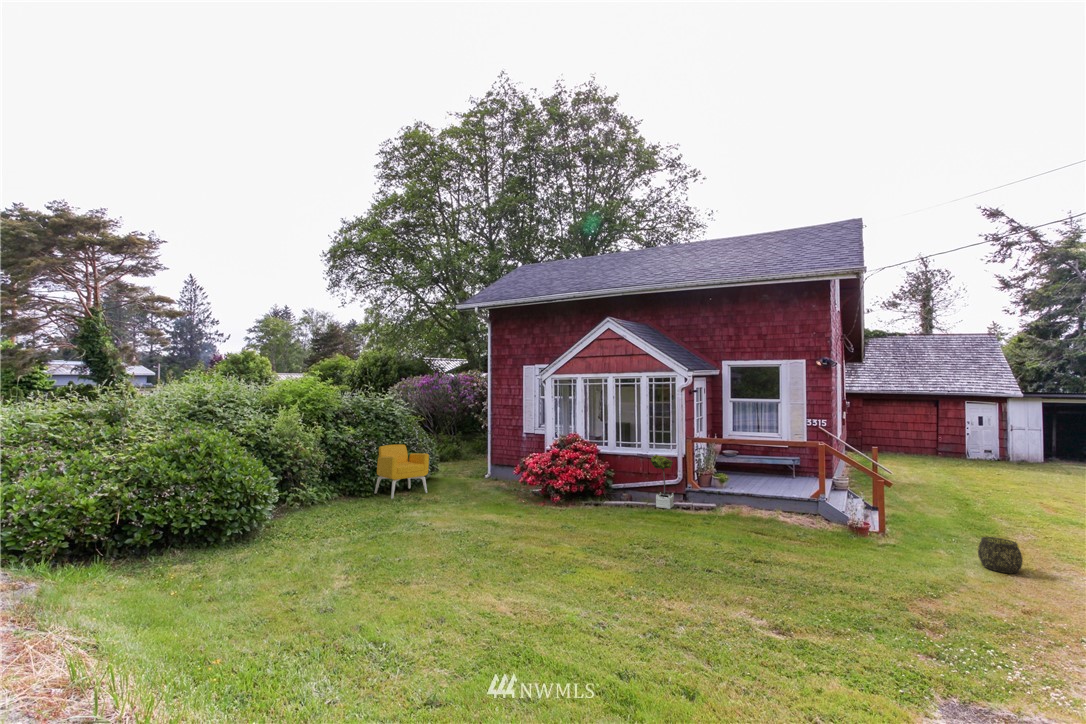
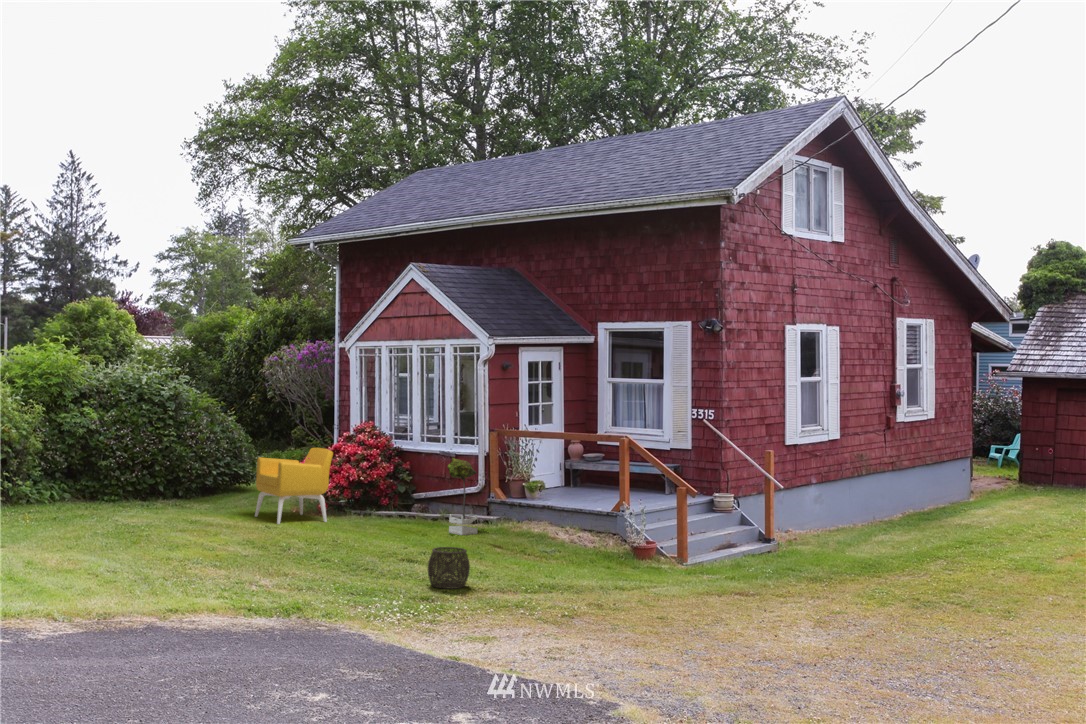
armchair: present [375,444,429,499] -> present [255,448,333,524]
woven basket: present [978,537,1023,573] -> present [428,547,470,589]

